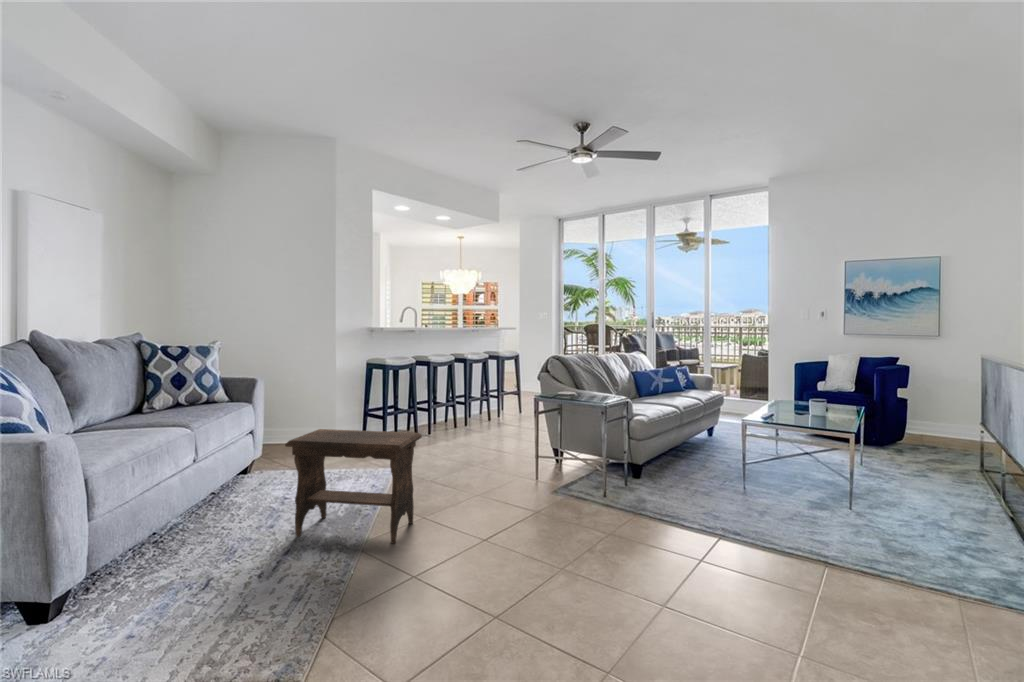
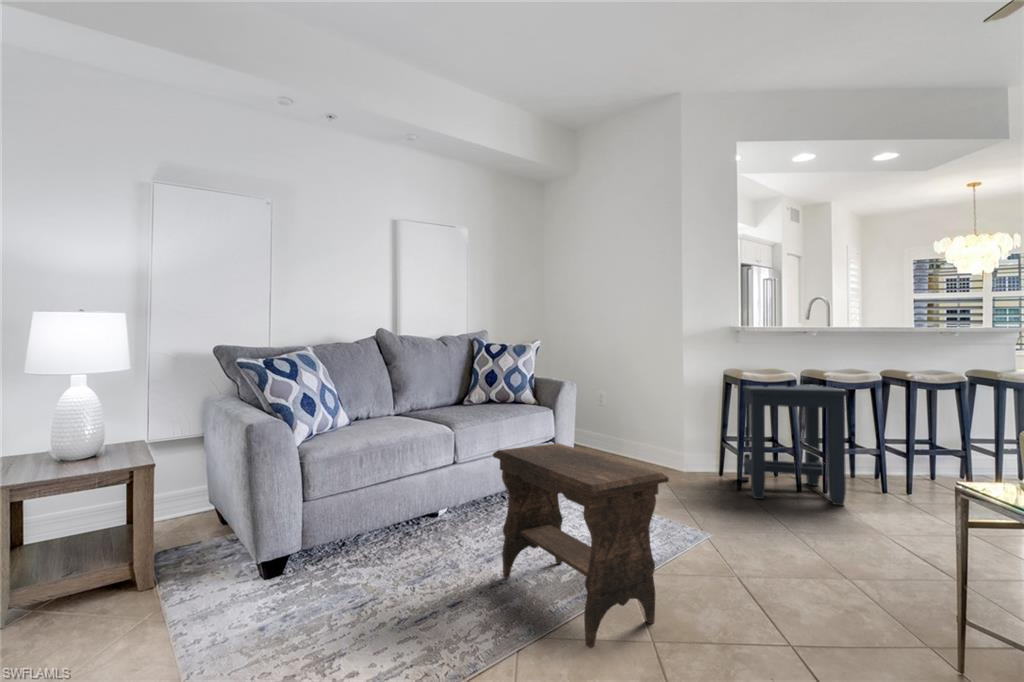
side table: none [378,367,454,450] -> present [735,384,849,505]

